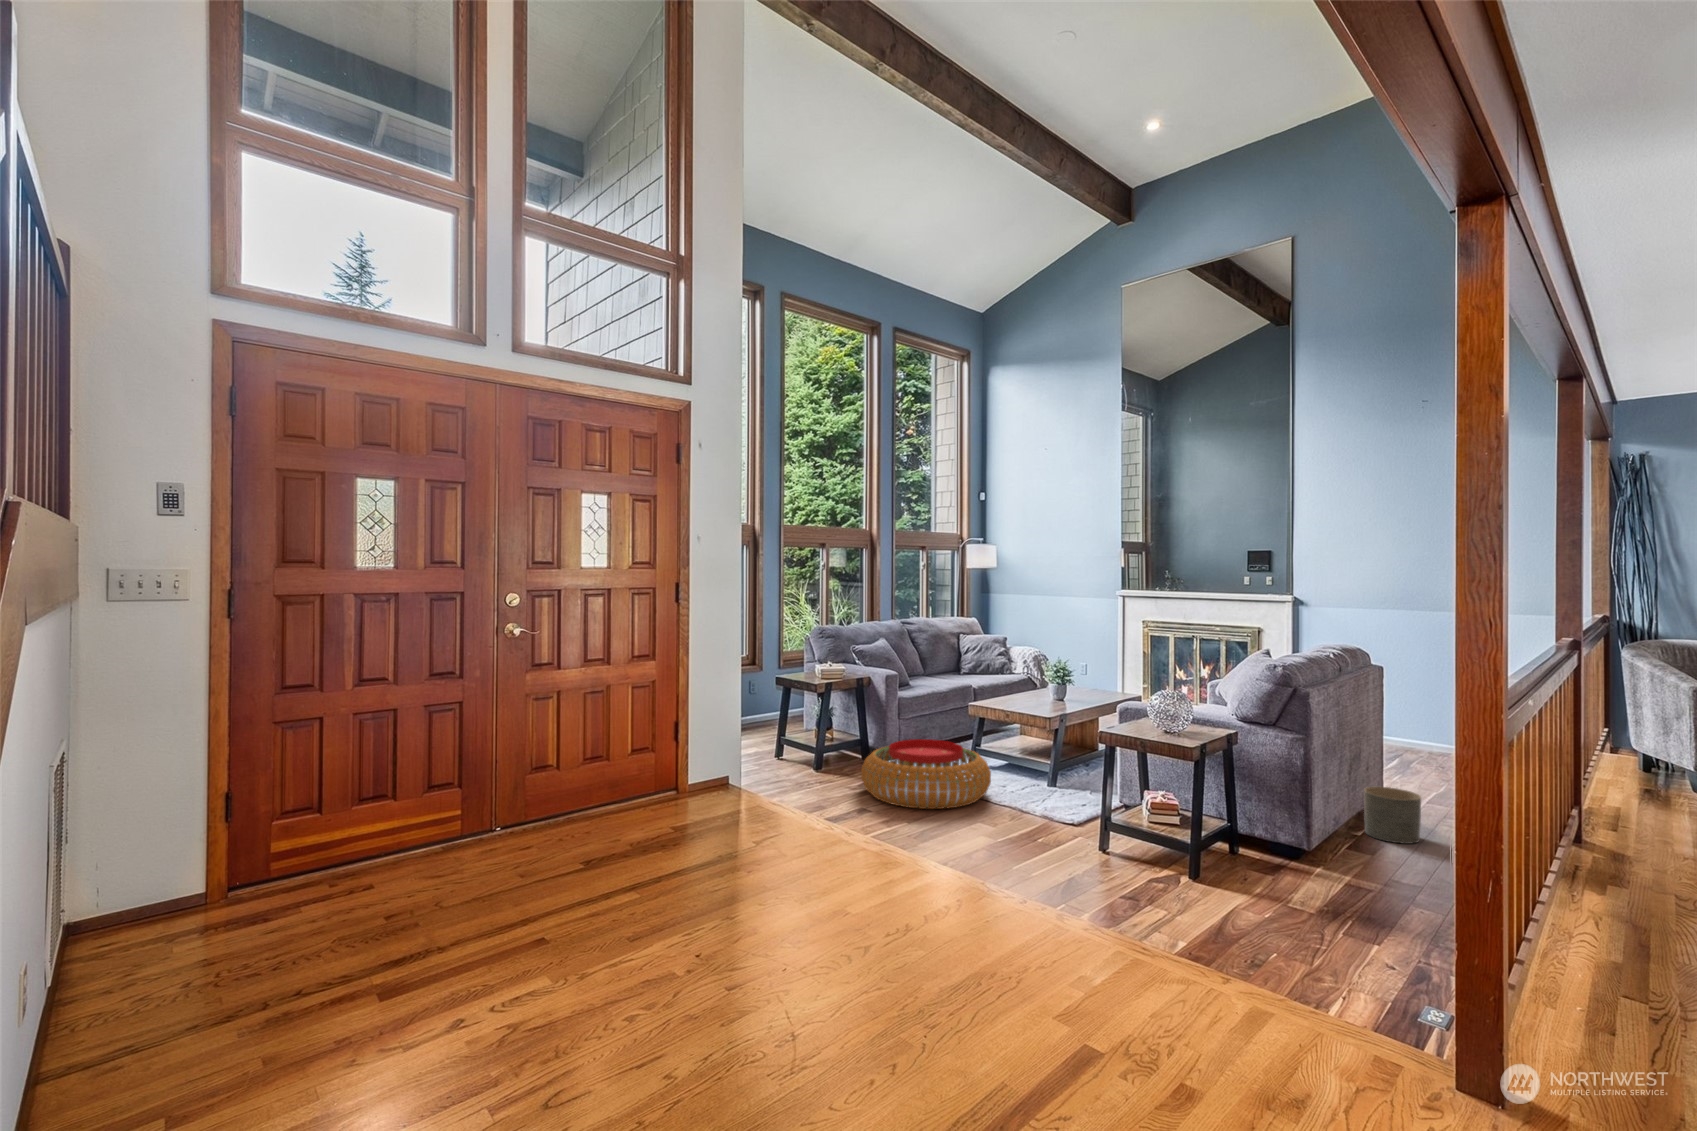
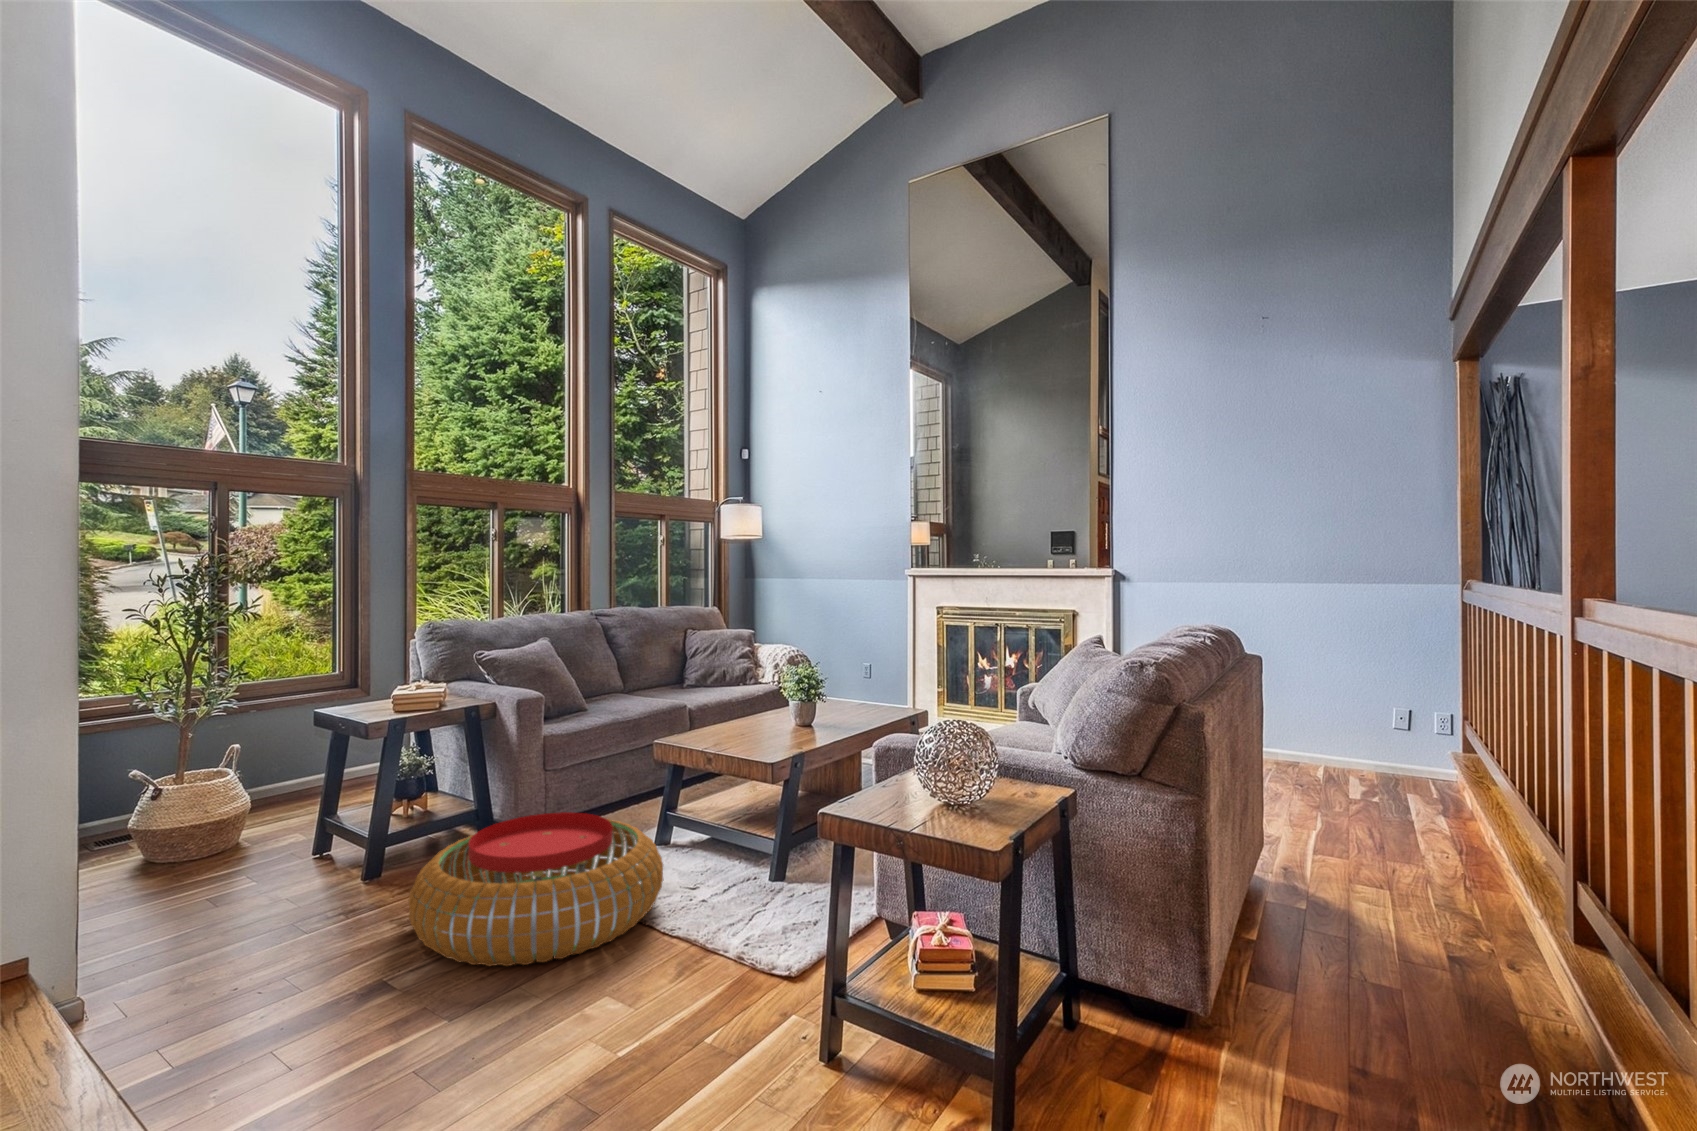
planter: present [1364,787,1421,844] -> none [1266,856,1358,960]

